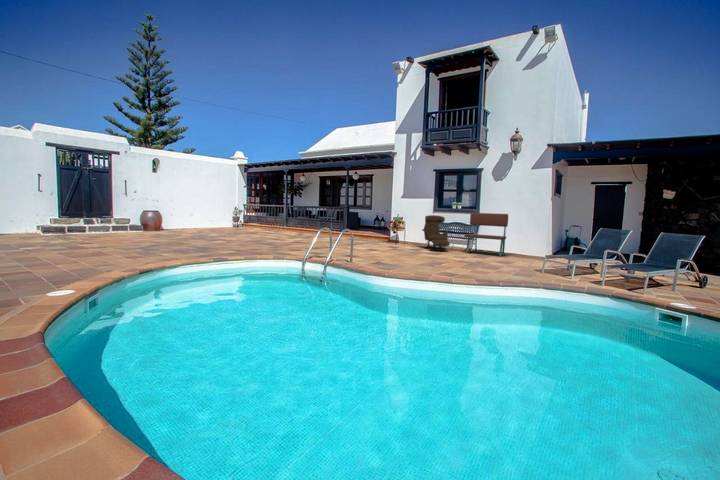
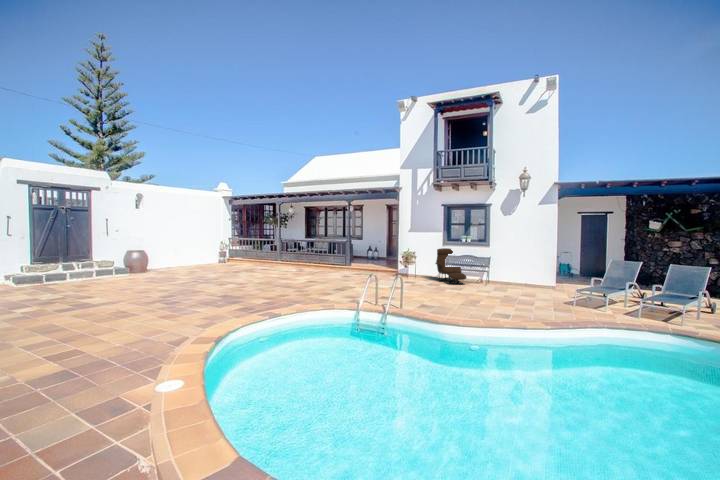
bench: present [464,213,508,256] -> none [480,246,519,287]

